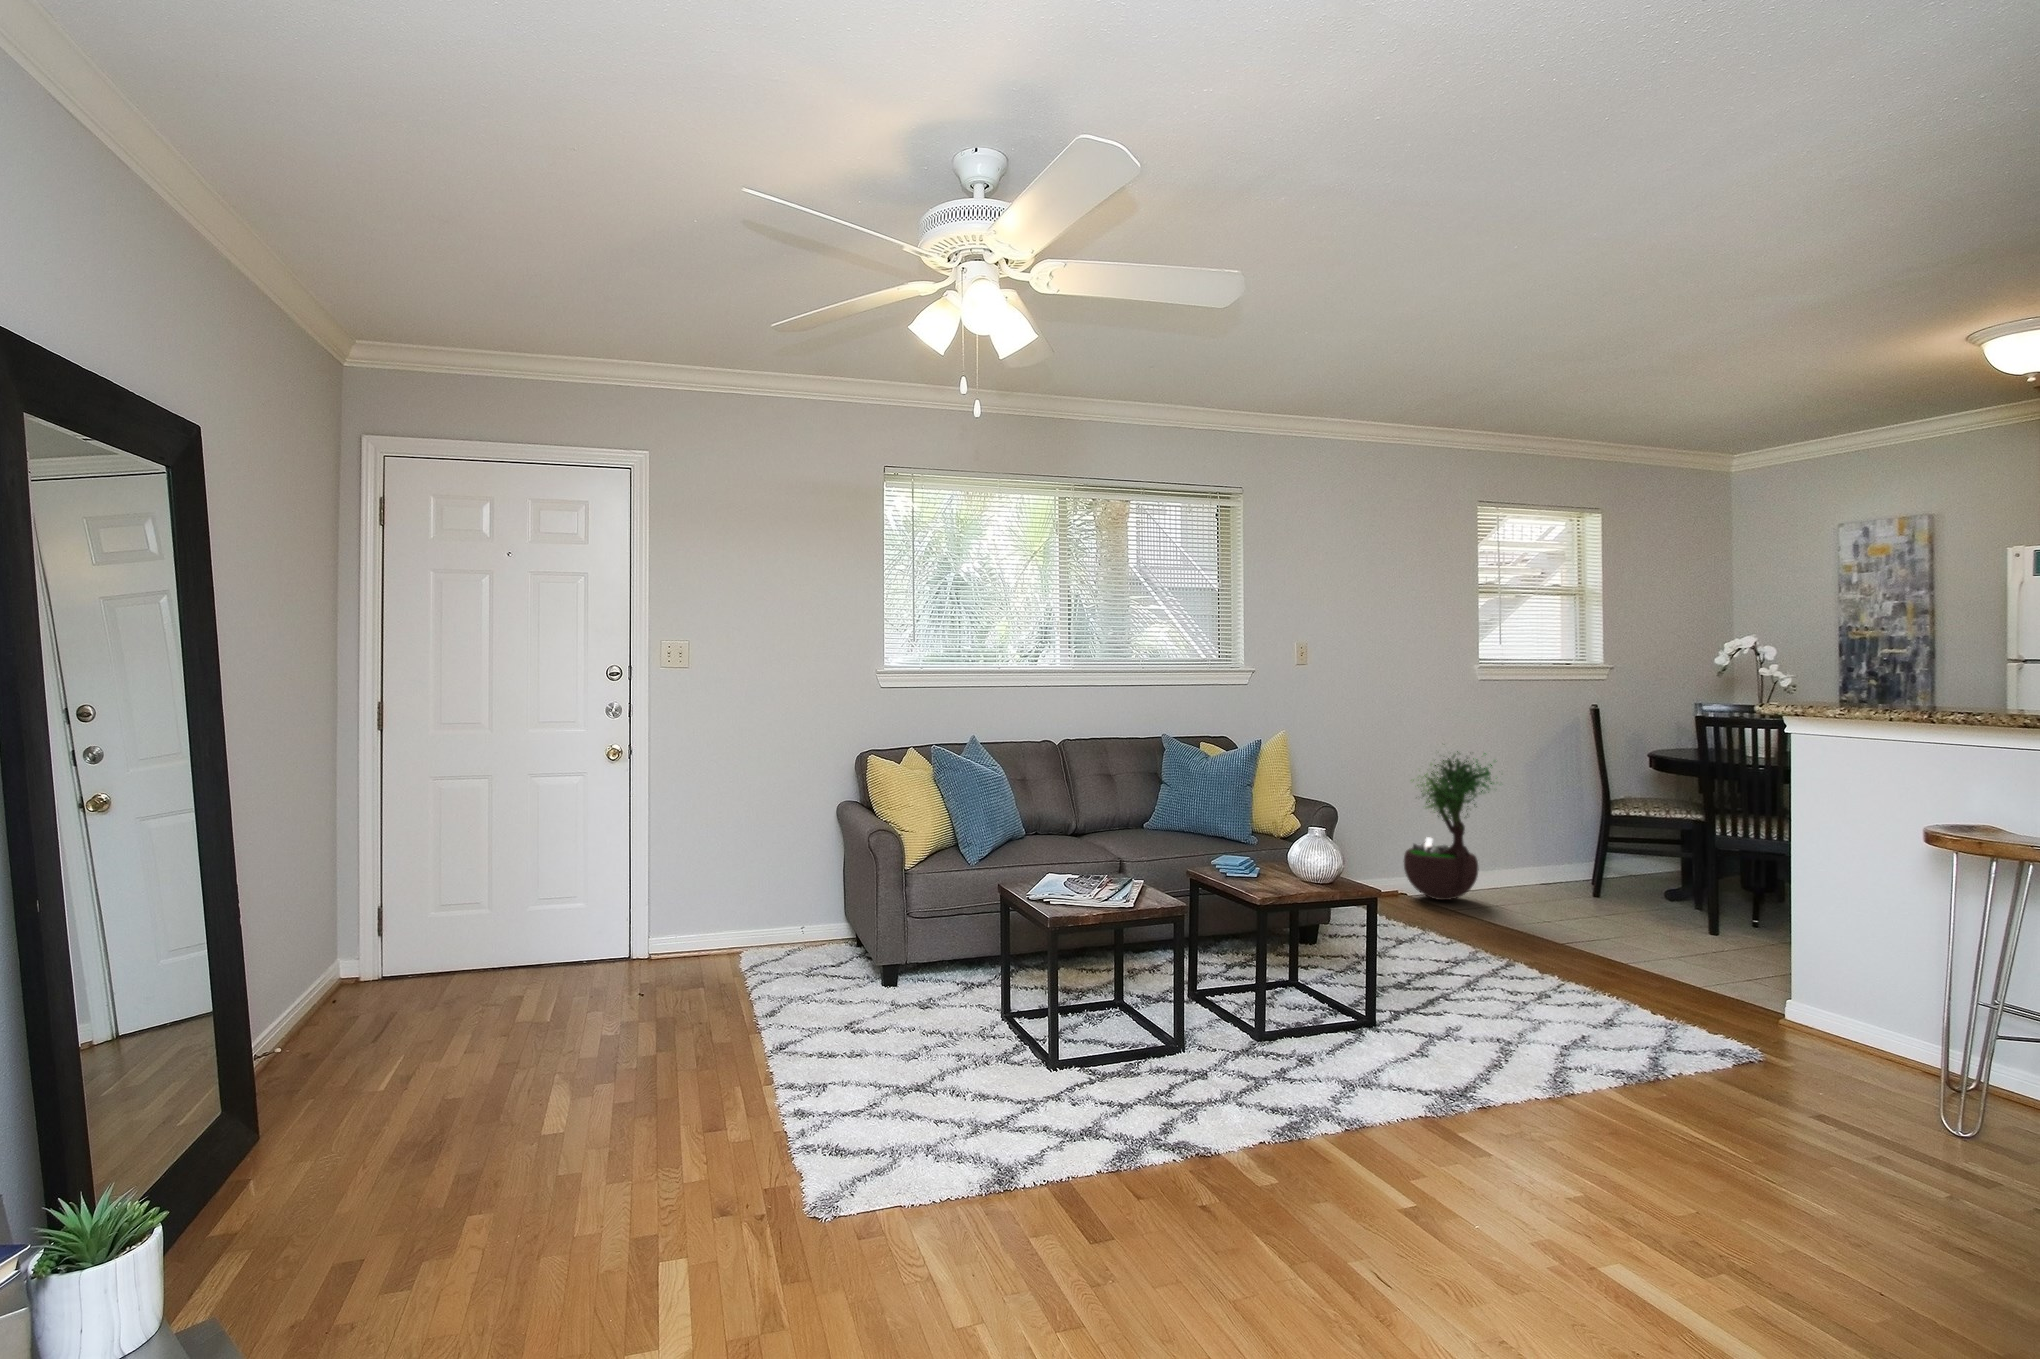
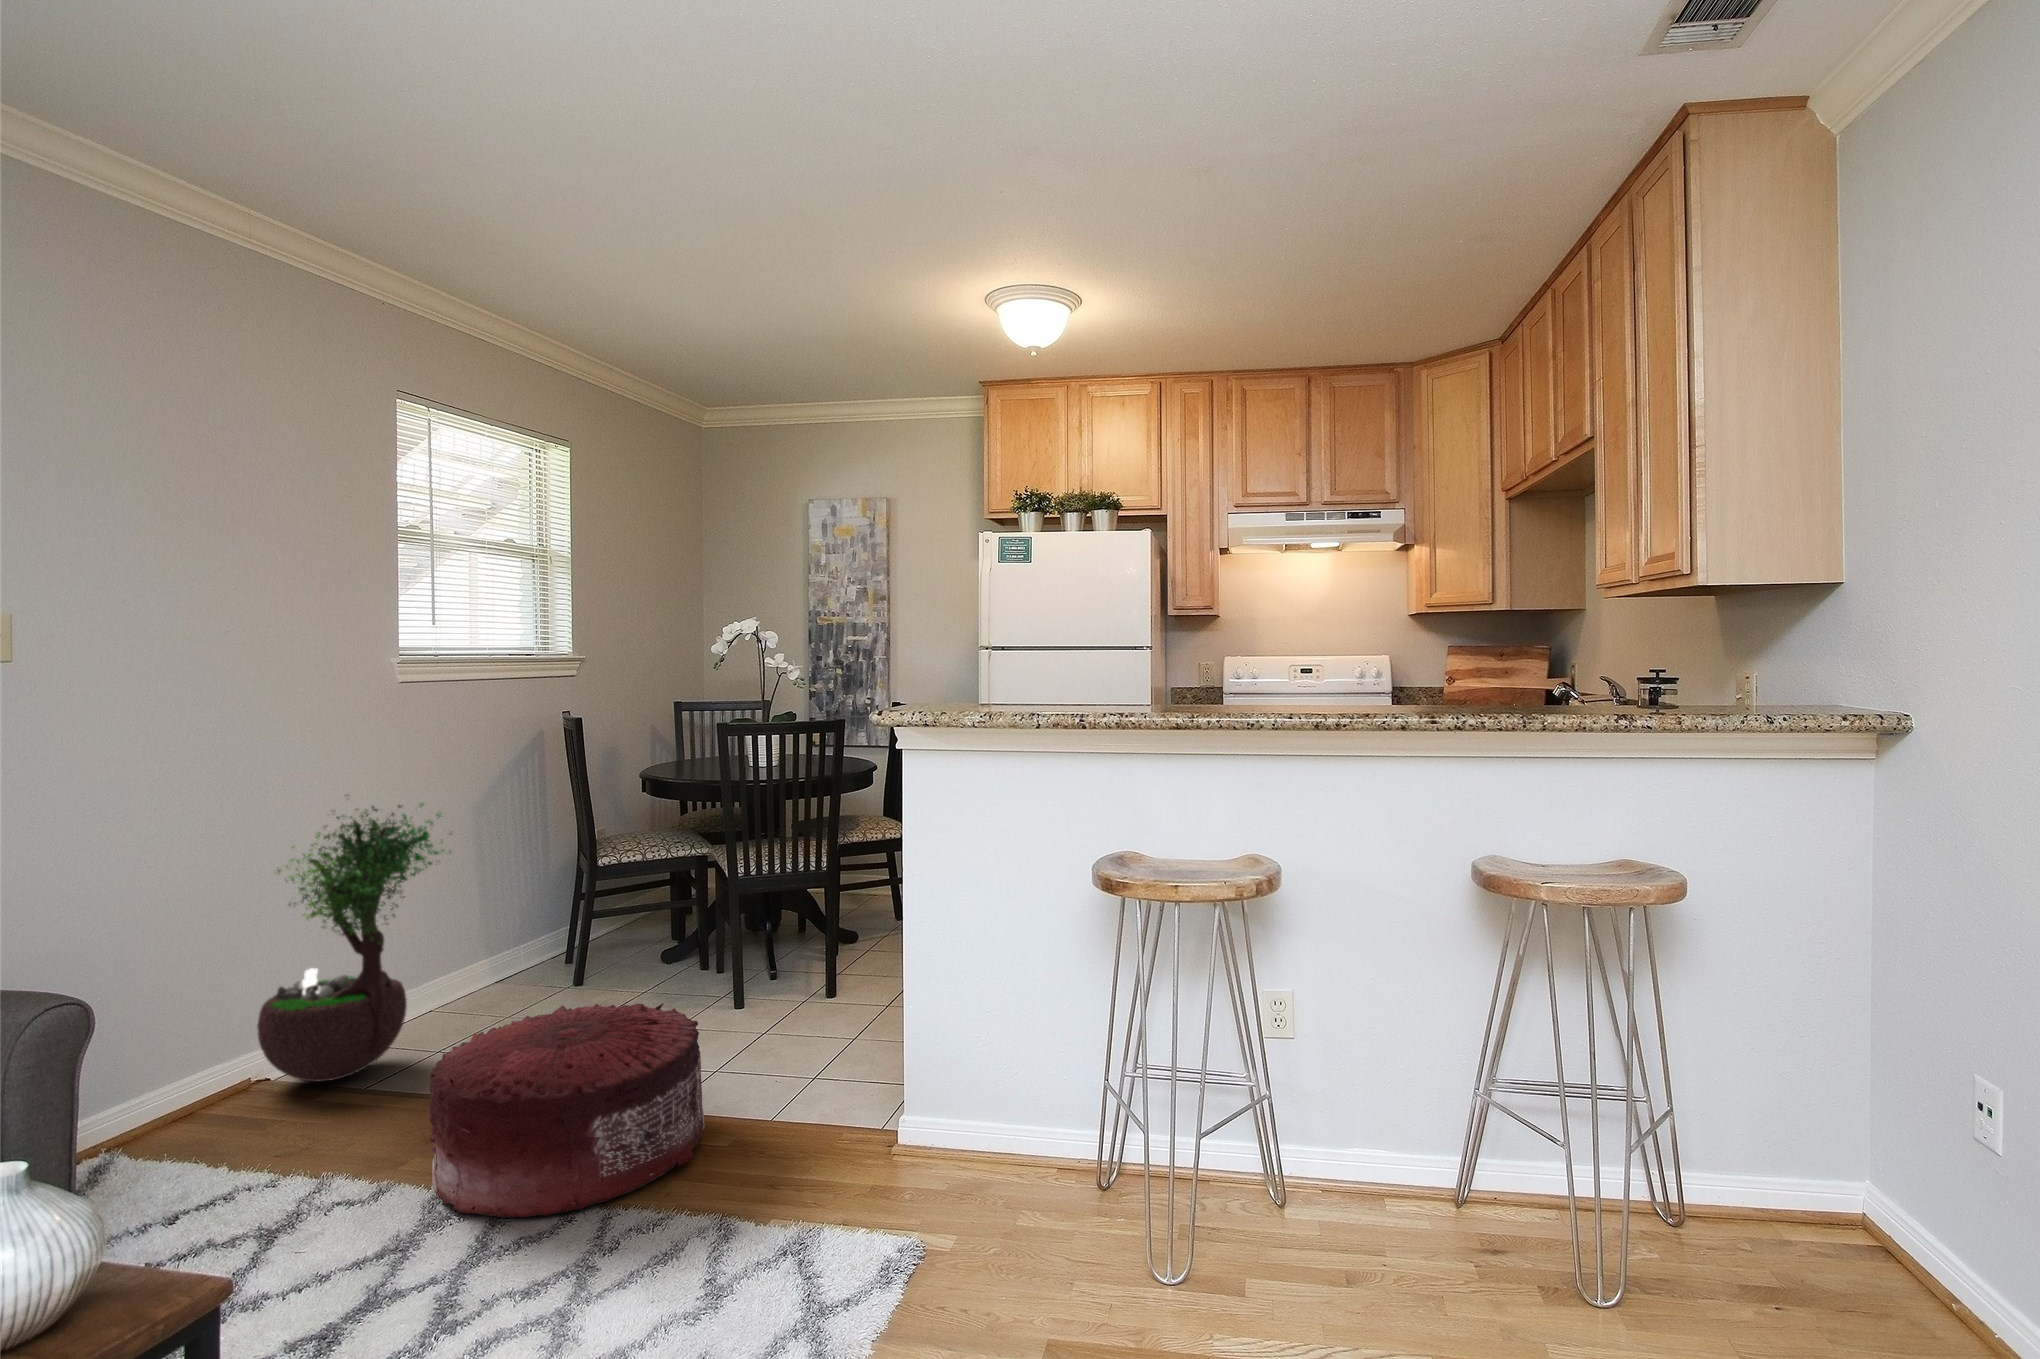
pouf: none [1474,879,1640,981] -> present [429,1003,705,1218]

